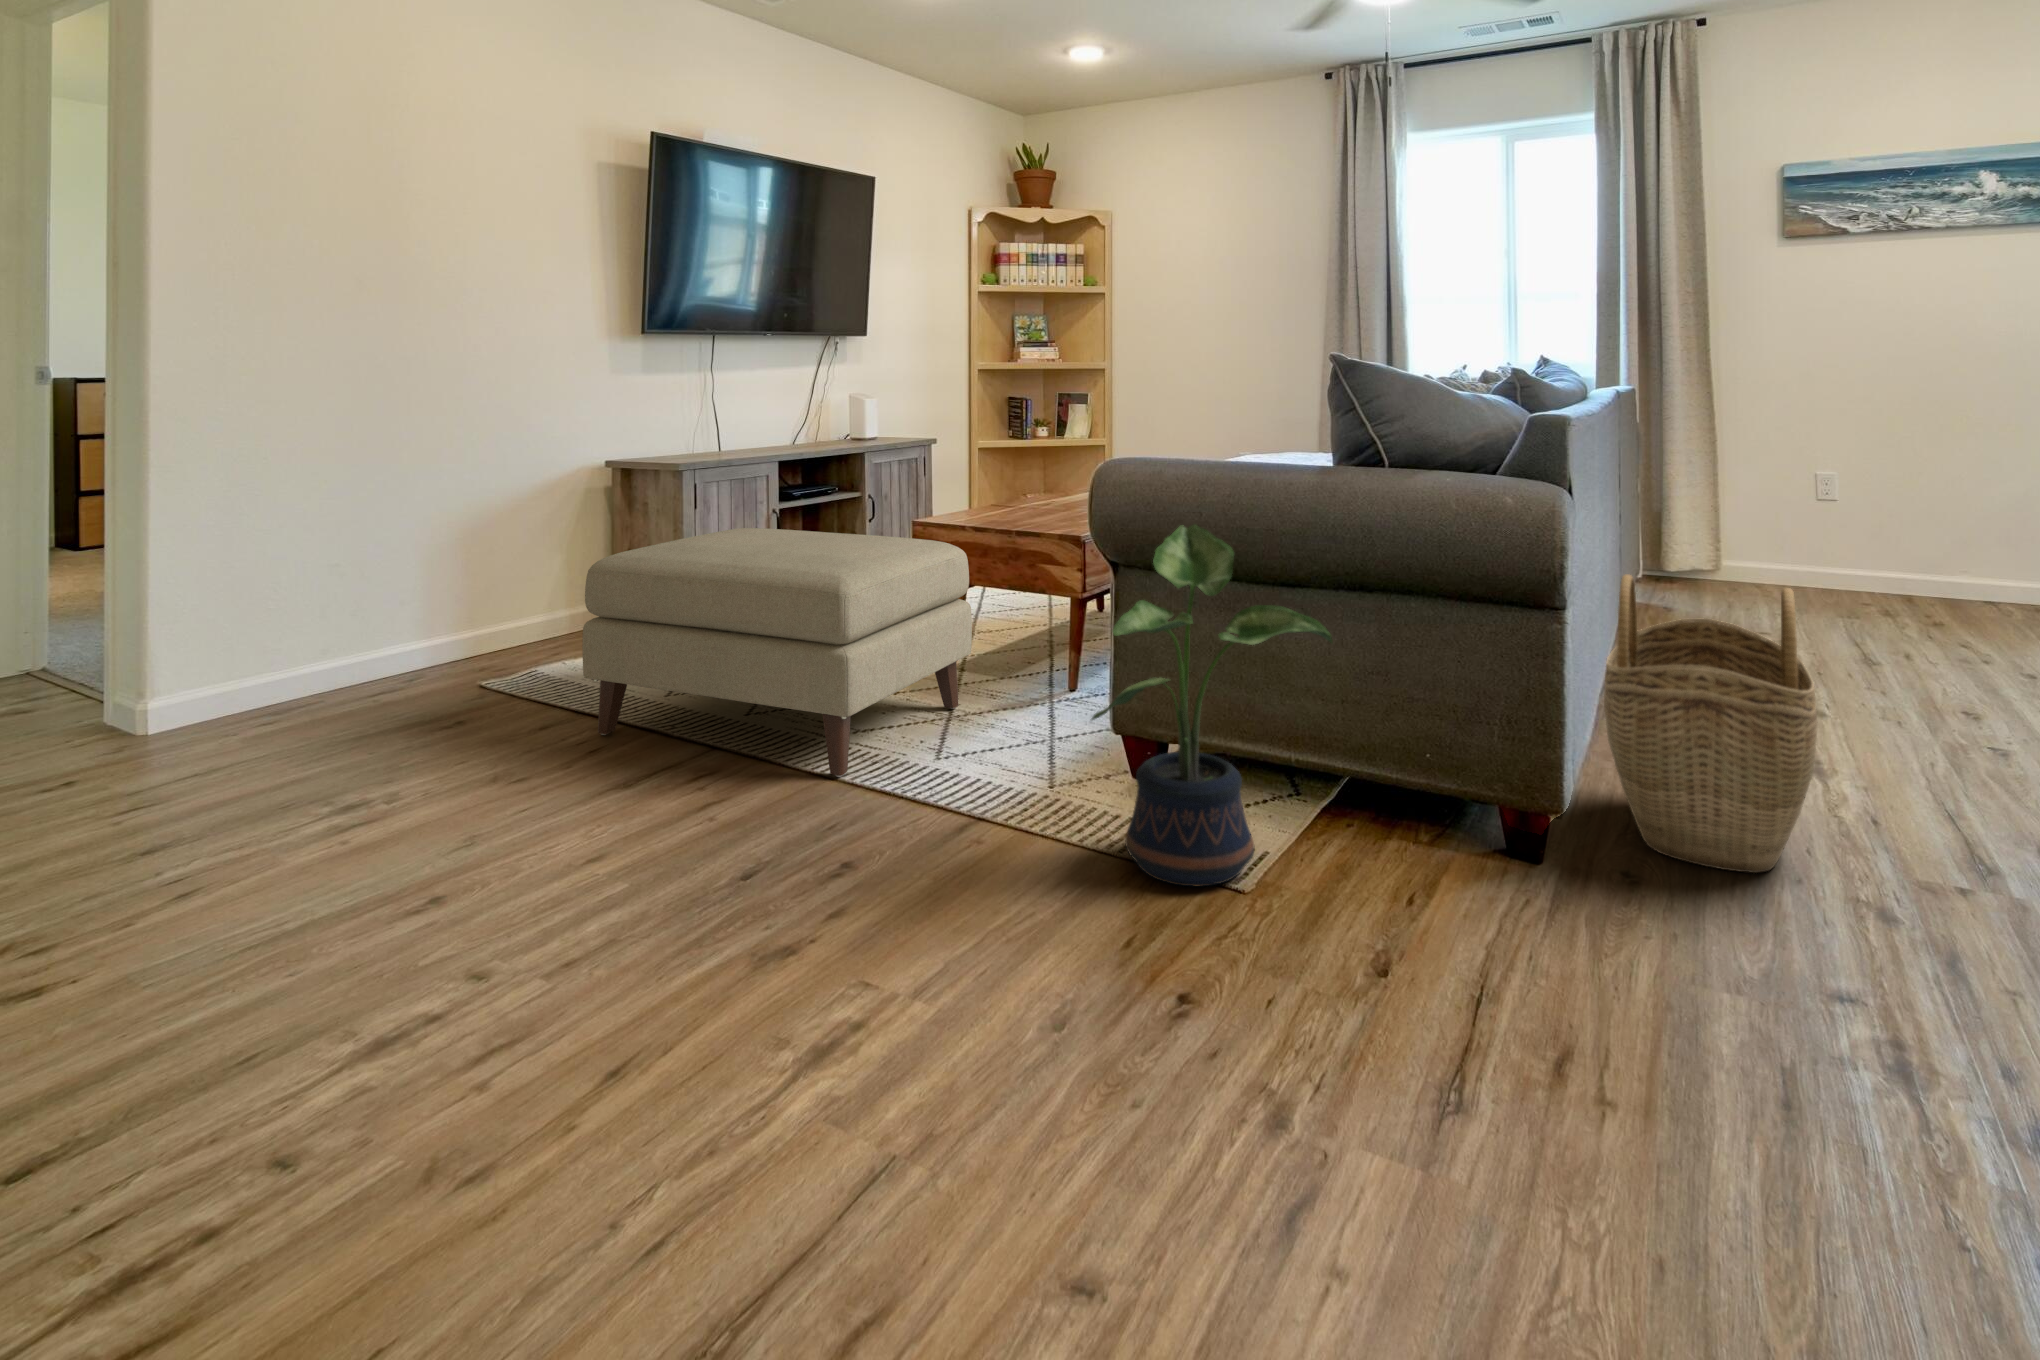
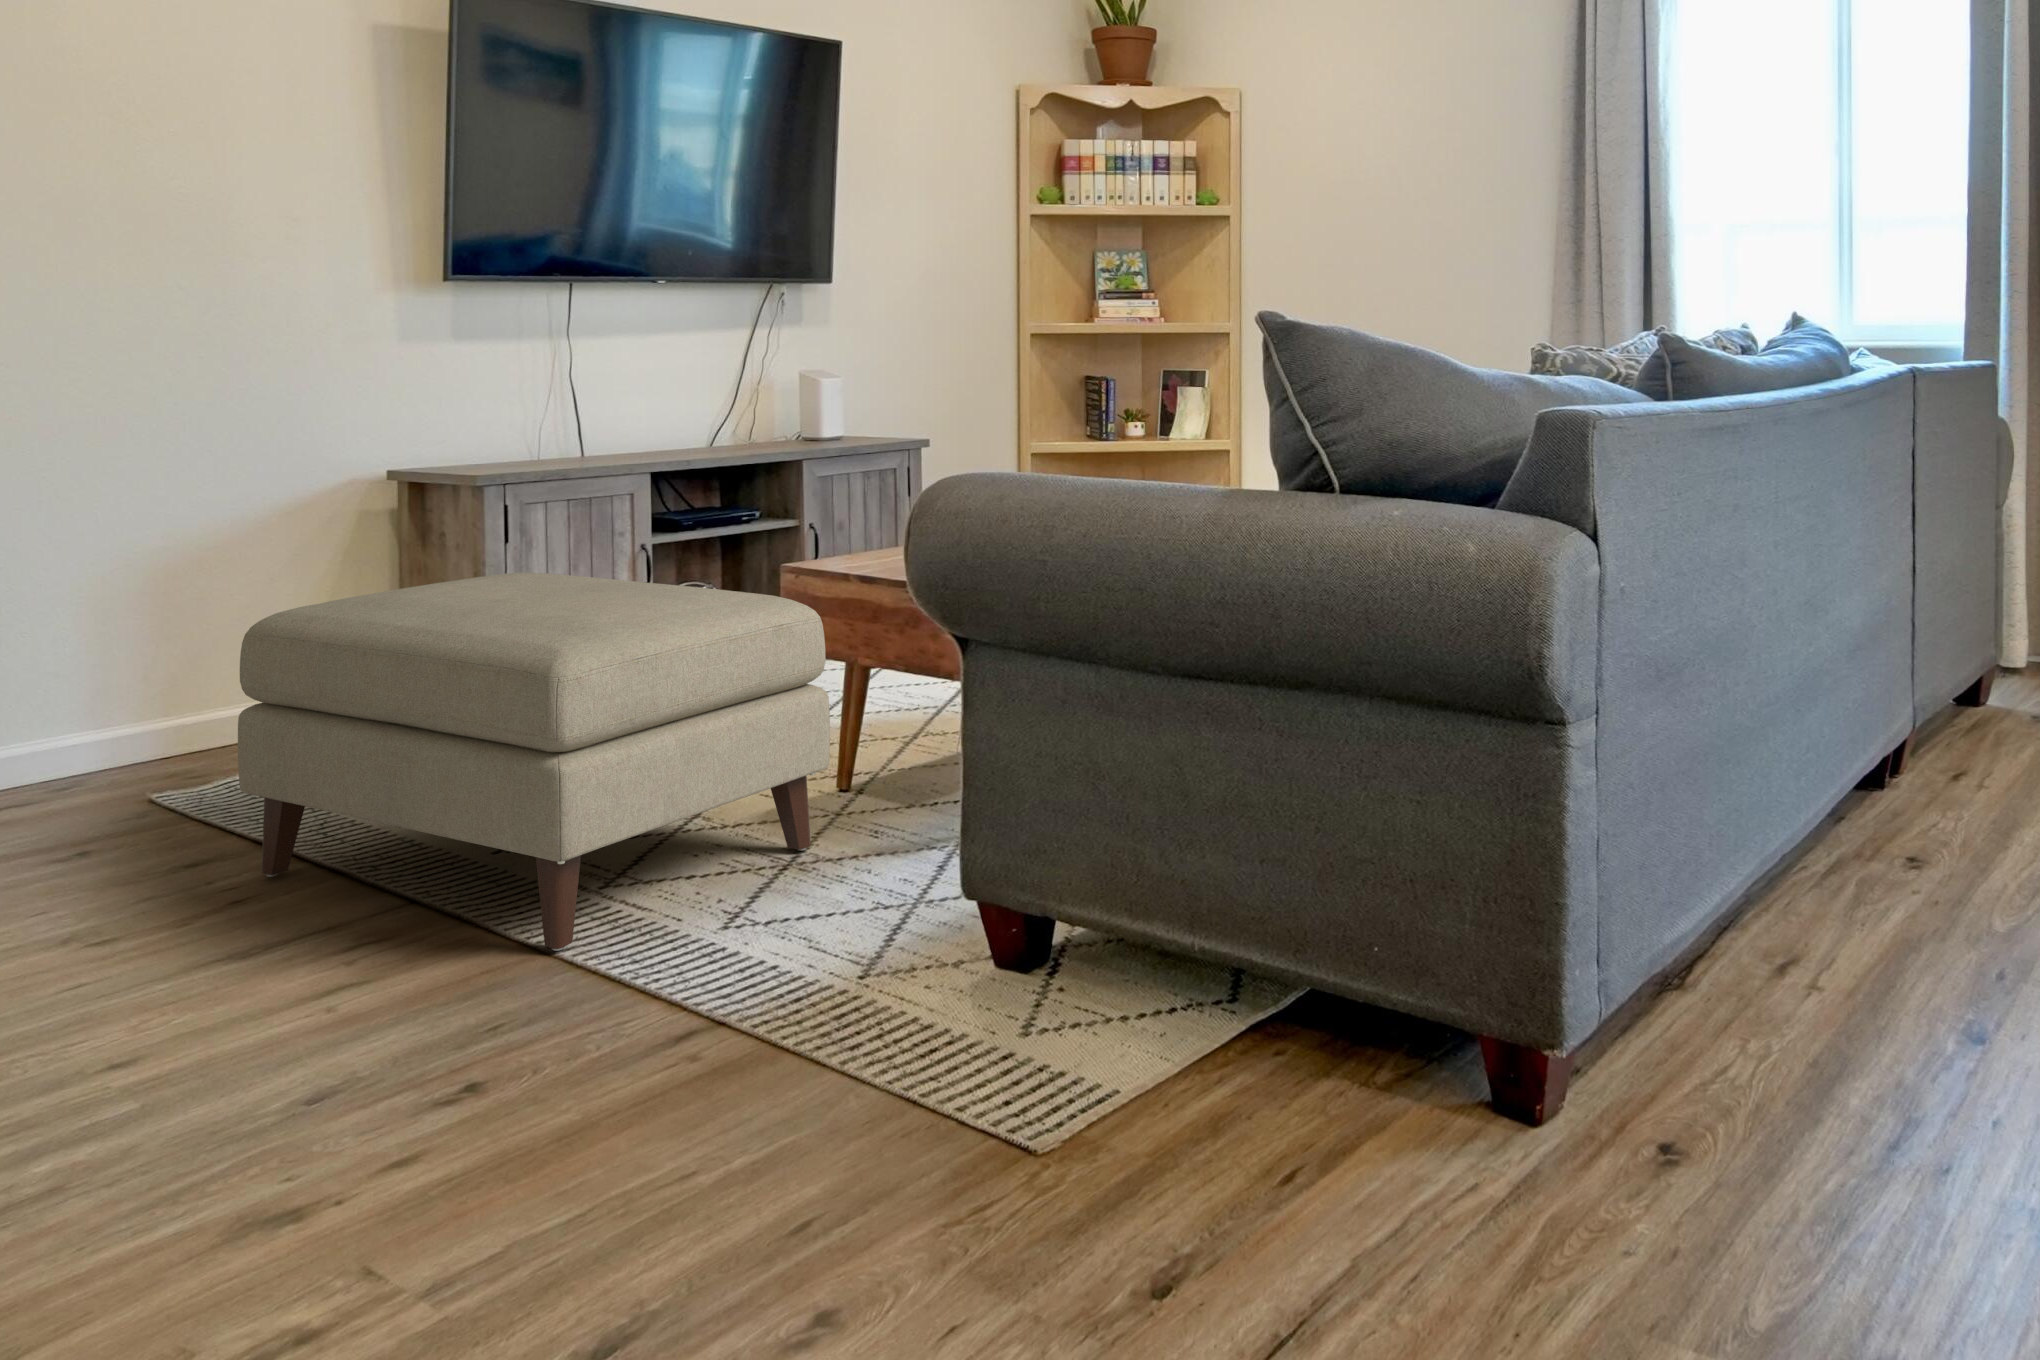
potted plant: present [1091,525,1332,886] -> none [814,578,1180,1143]
woven basket: present [1604,574,1818,873] -> none [1666,668,2001,1158]

